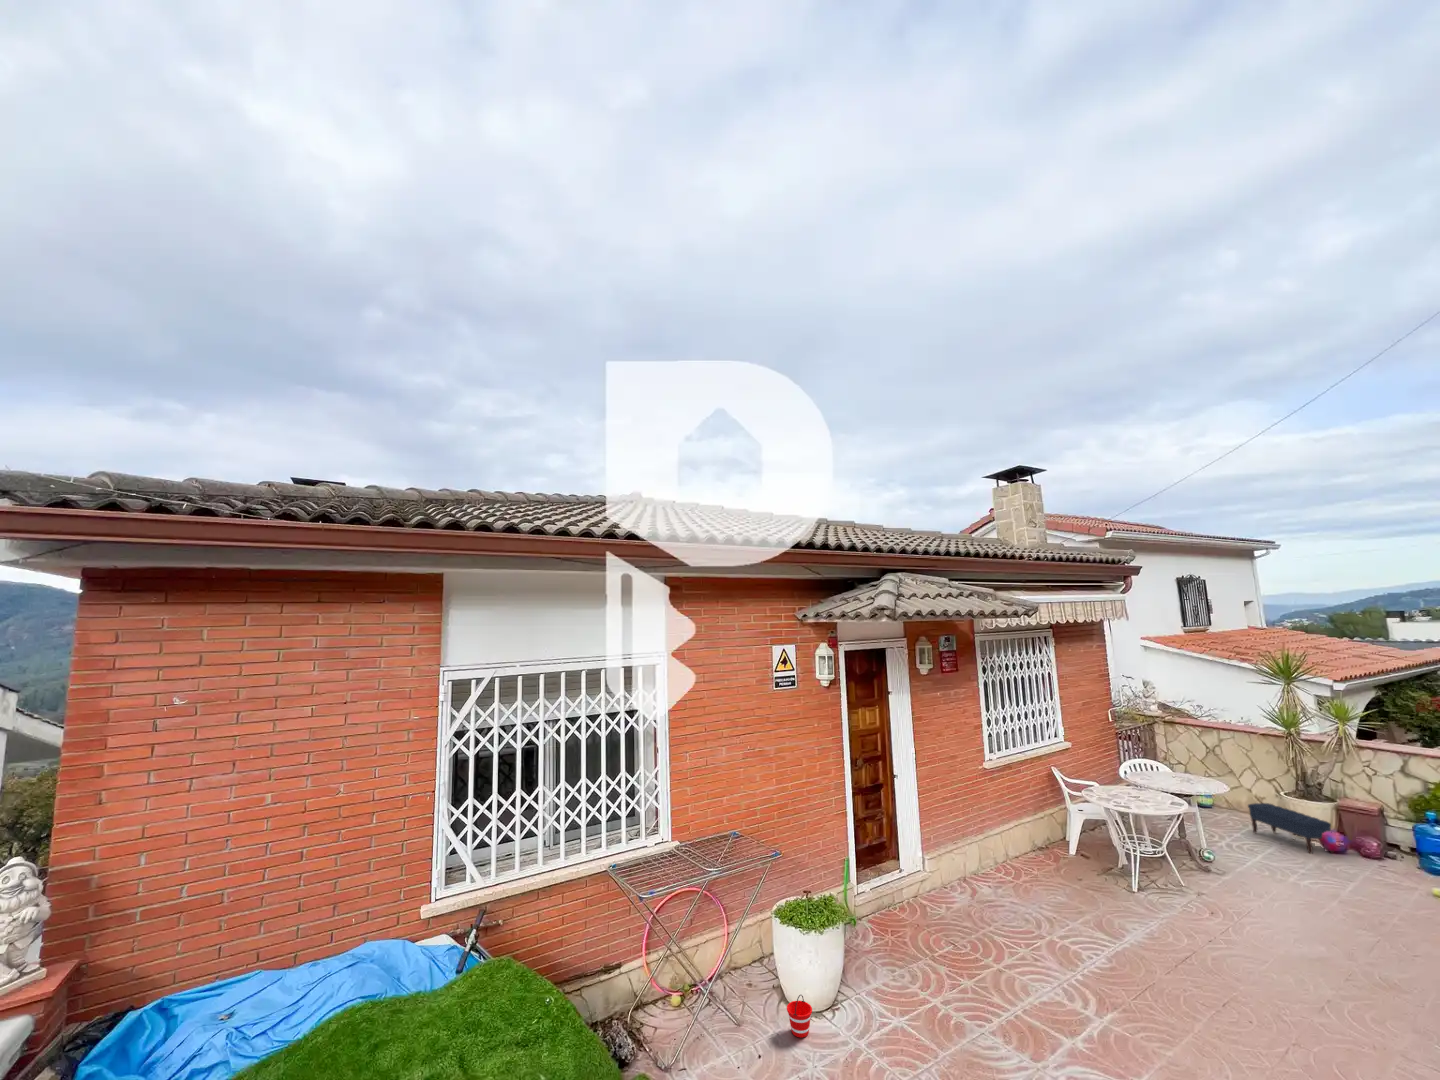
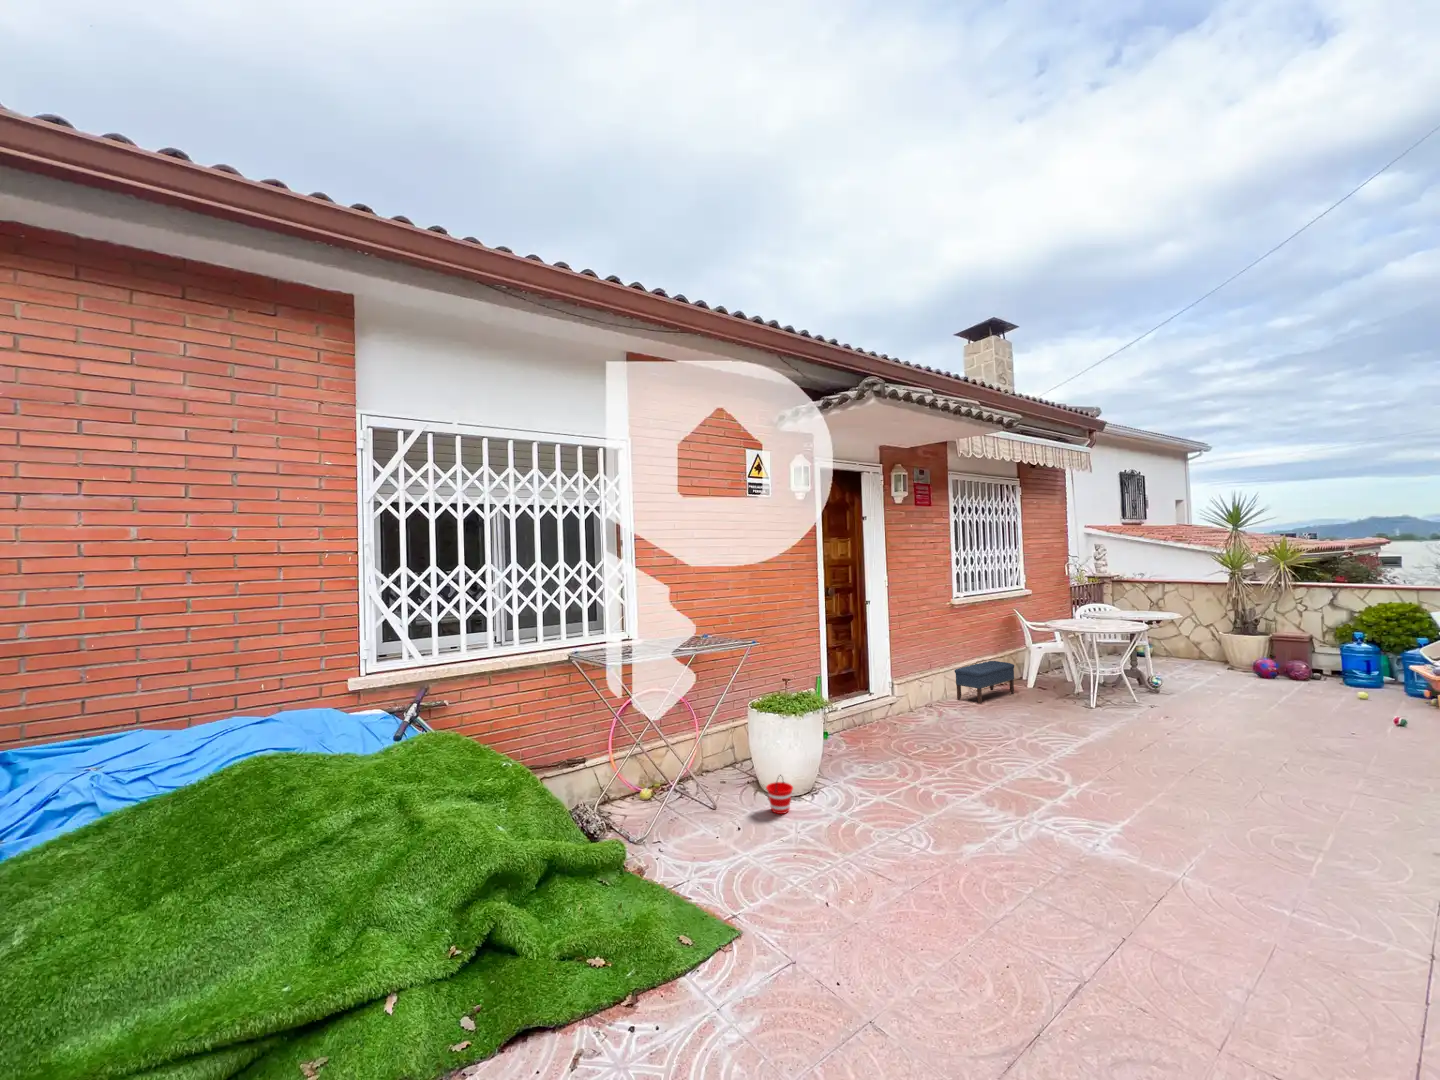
bench: present [1248,803,1333,853] -> present [955,661,1014,704]

